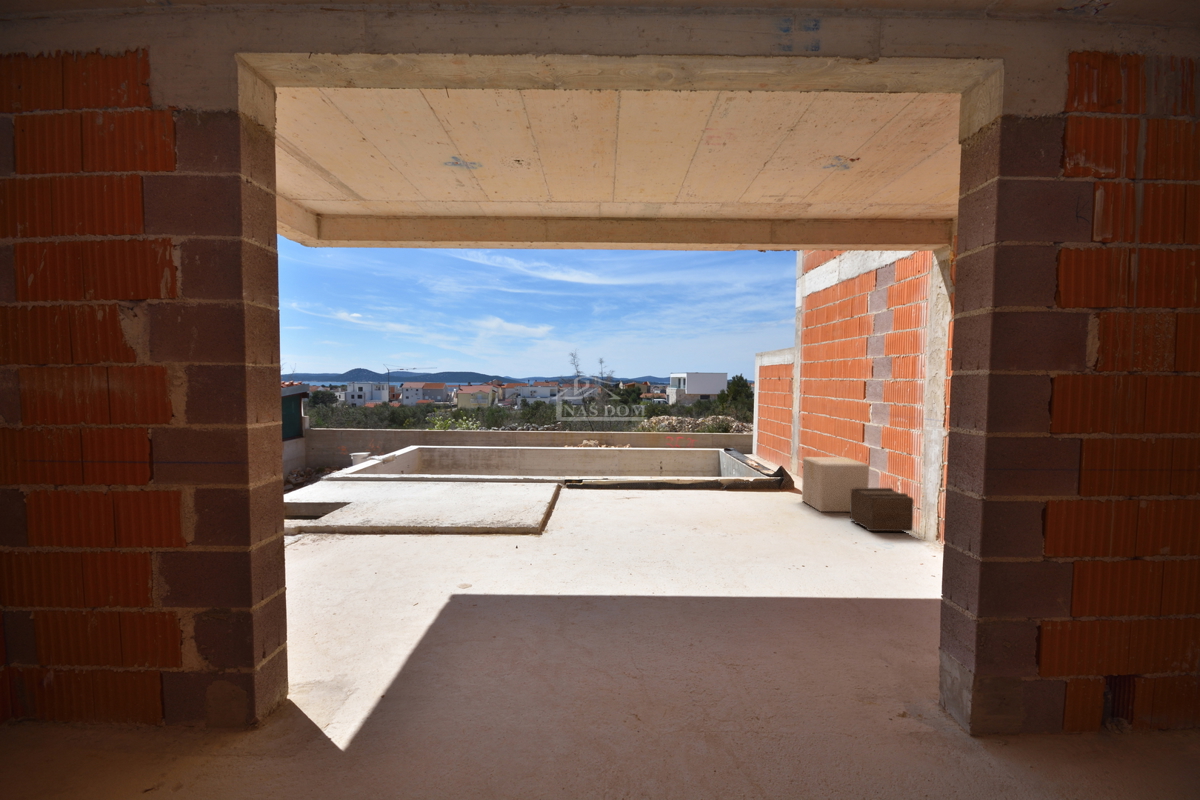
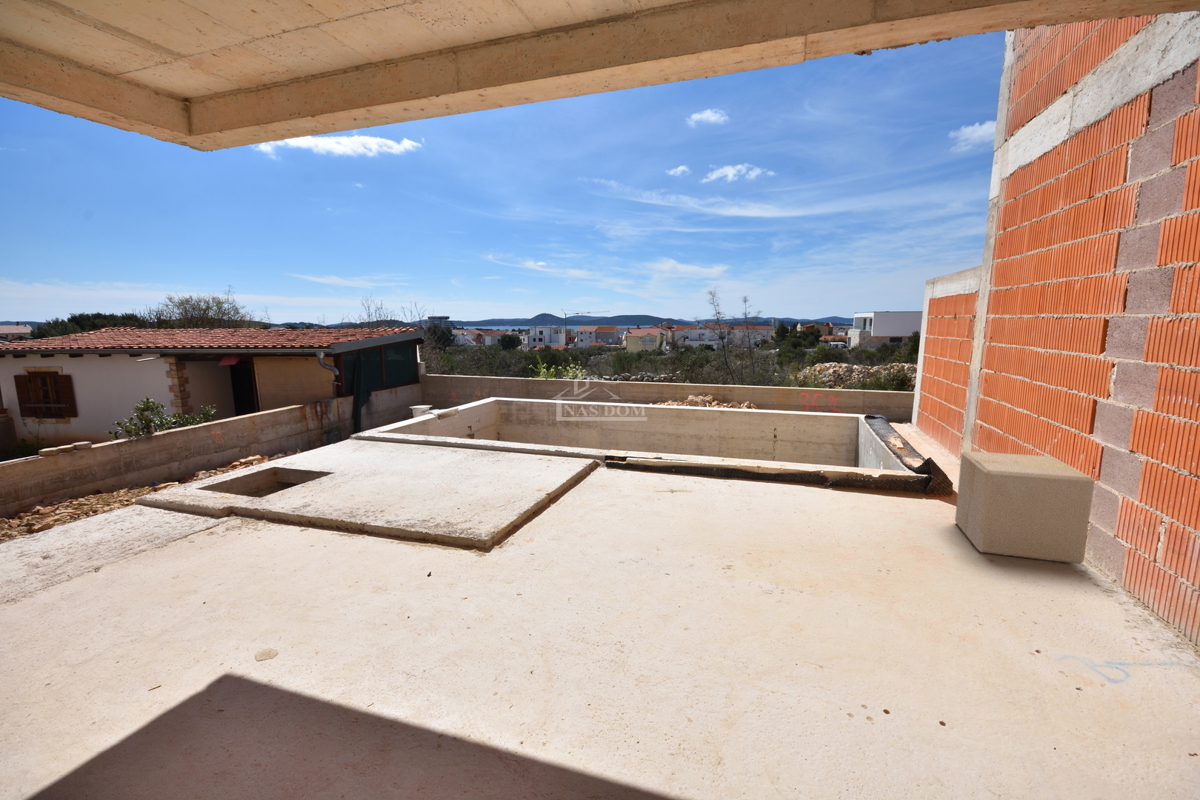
wooden crate: present [850,488,914,531] -> none [1035,525,1192,637]

